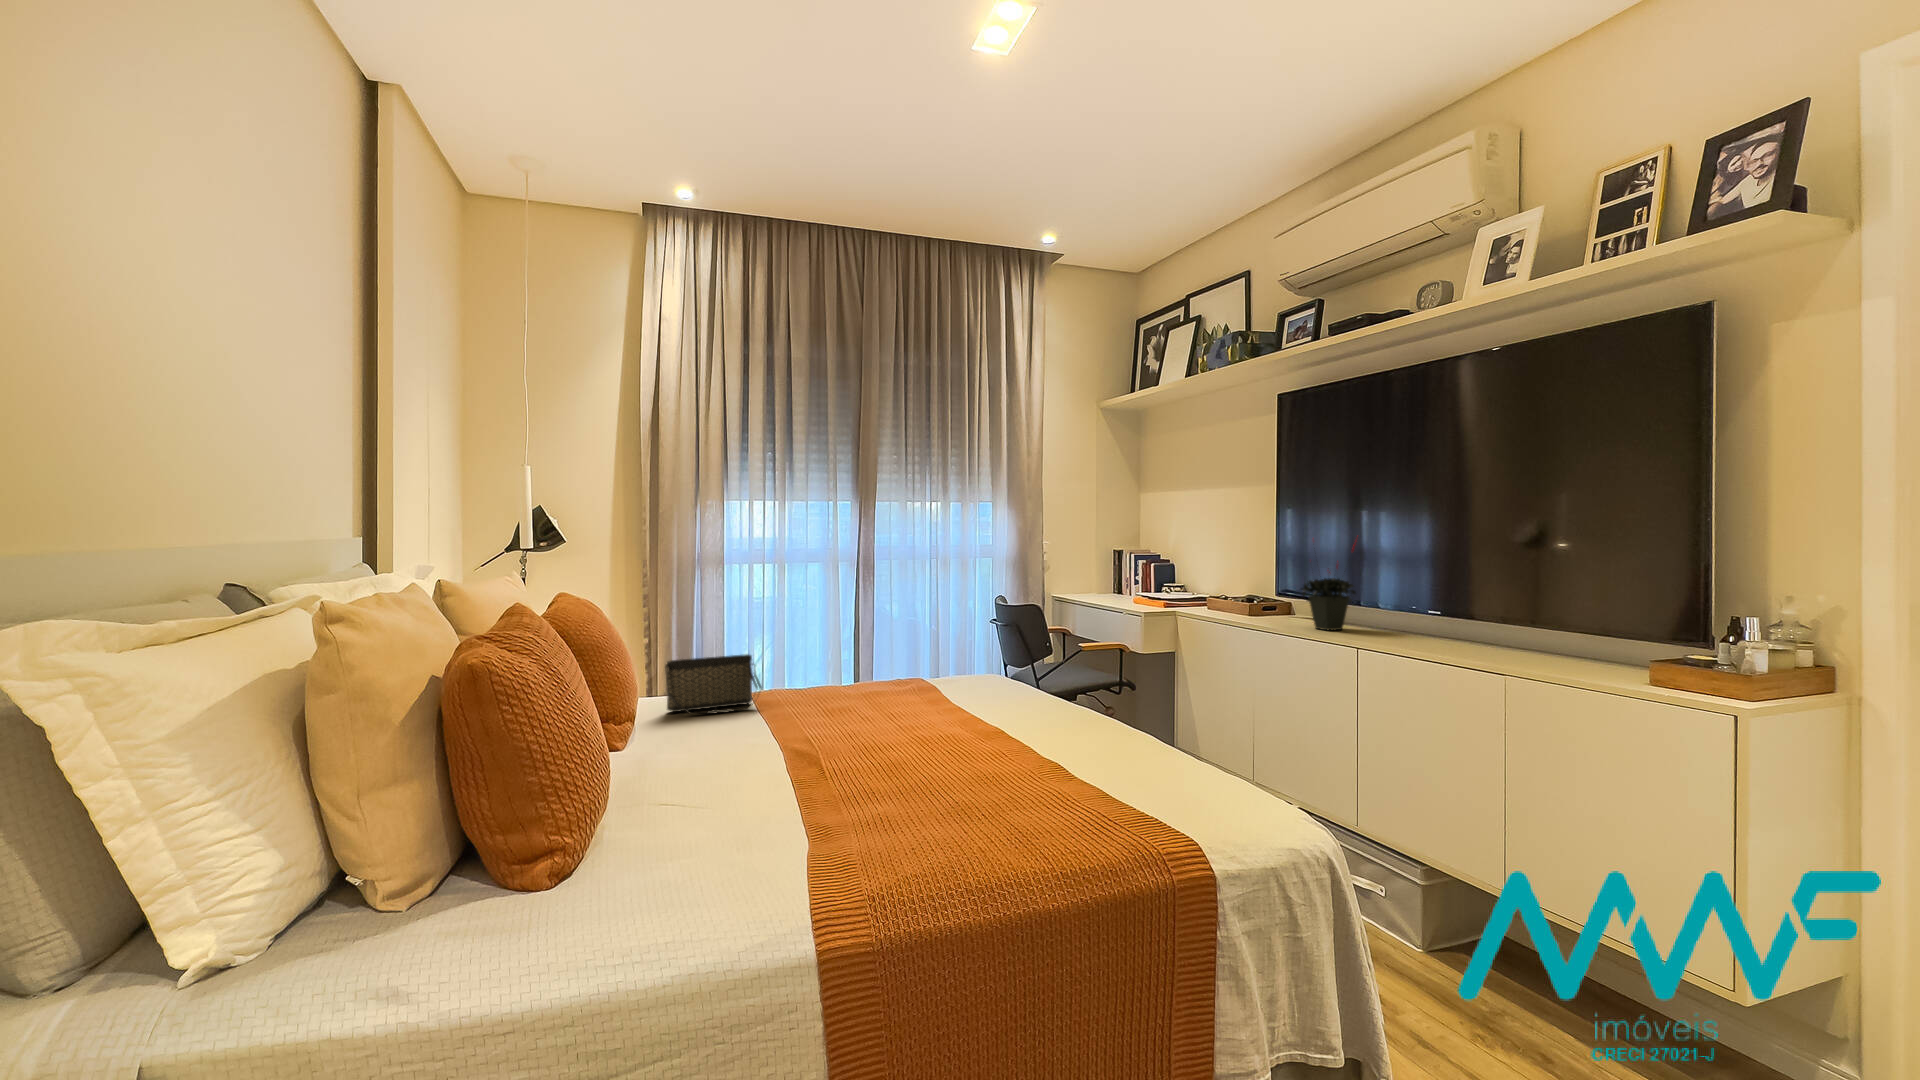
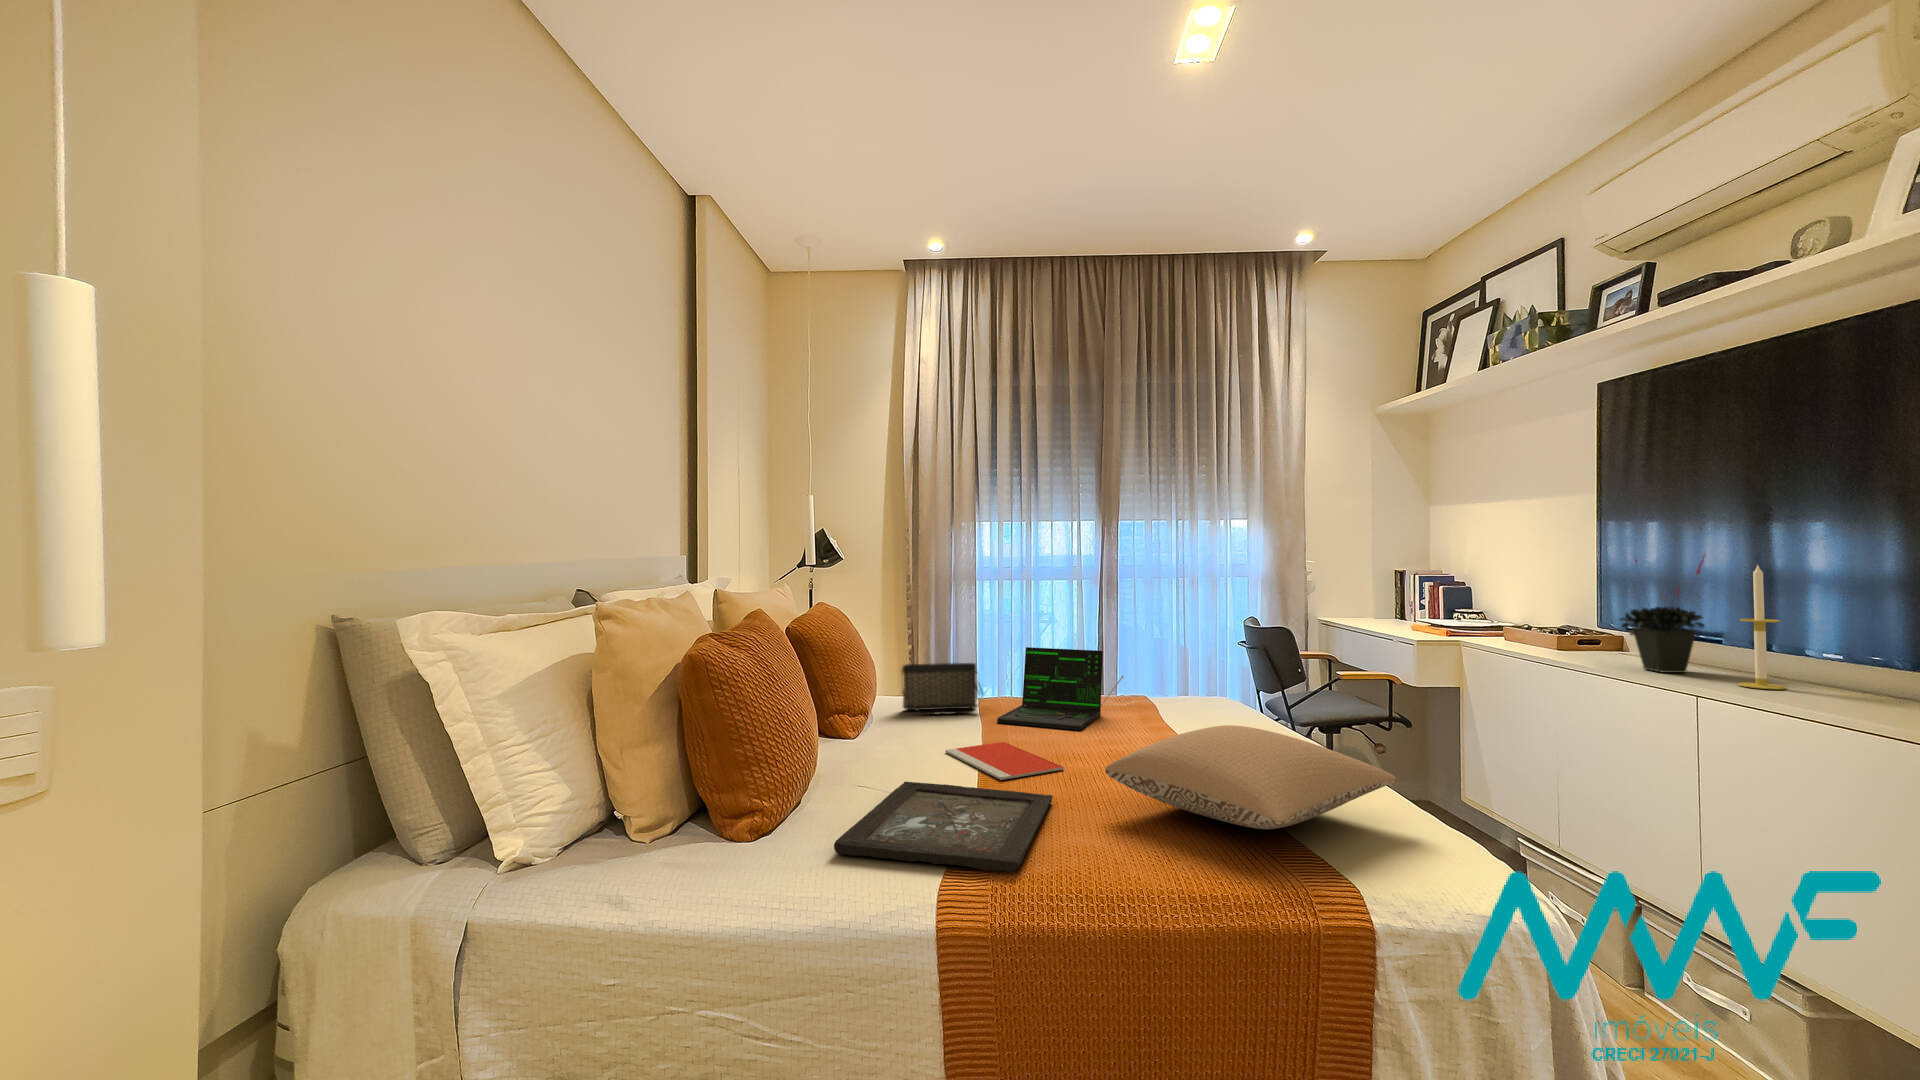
candle: none [1380,544,1409,640] -> present [1738,566,1785,689]
laptop: none [783,634,909,718] -> present [997,647,1124,730]
pillow: none [942,701,1193,797] -> present [1105,725,1397,829]
notebook: none [741,738,879,779] -> present [945,742,1064,780]
tray: none [667,789,890,891] -> present [834,782,1053,872]

